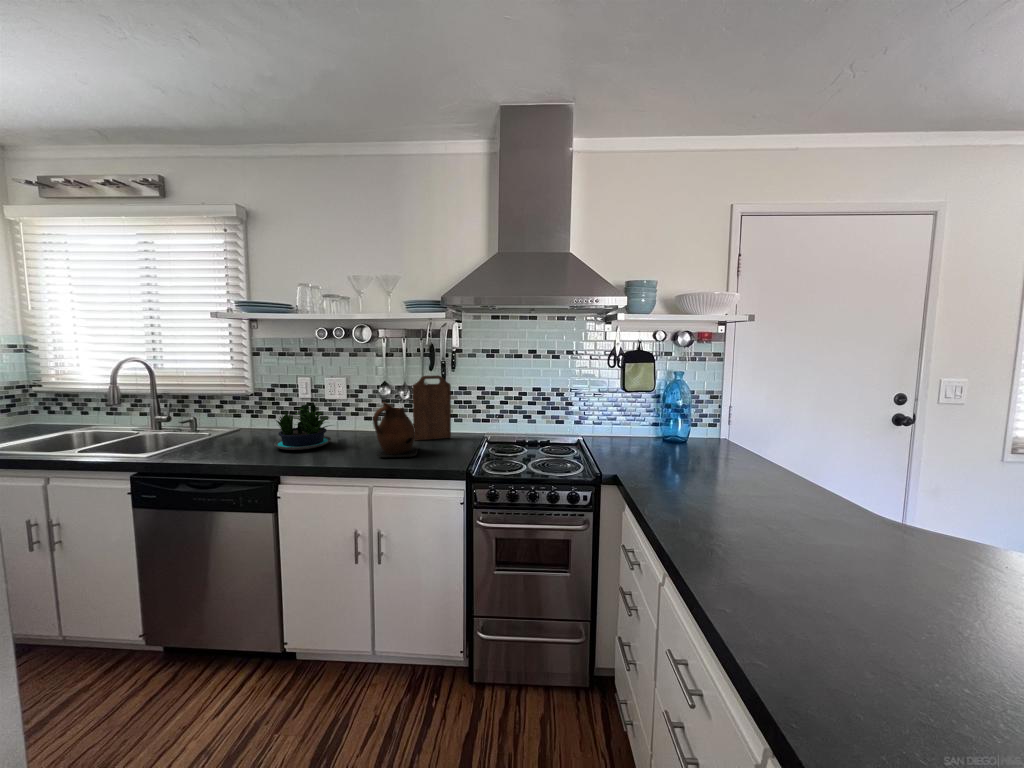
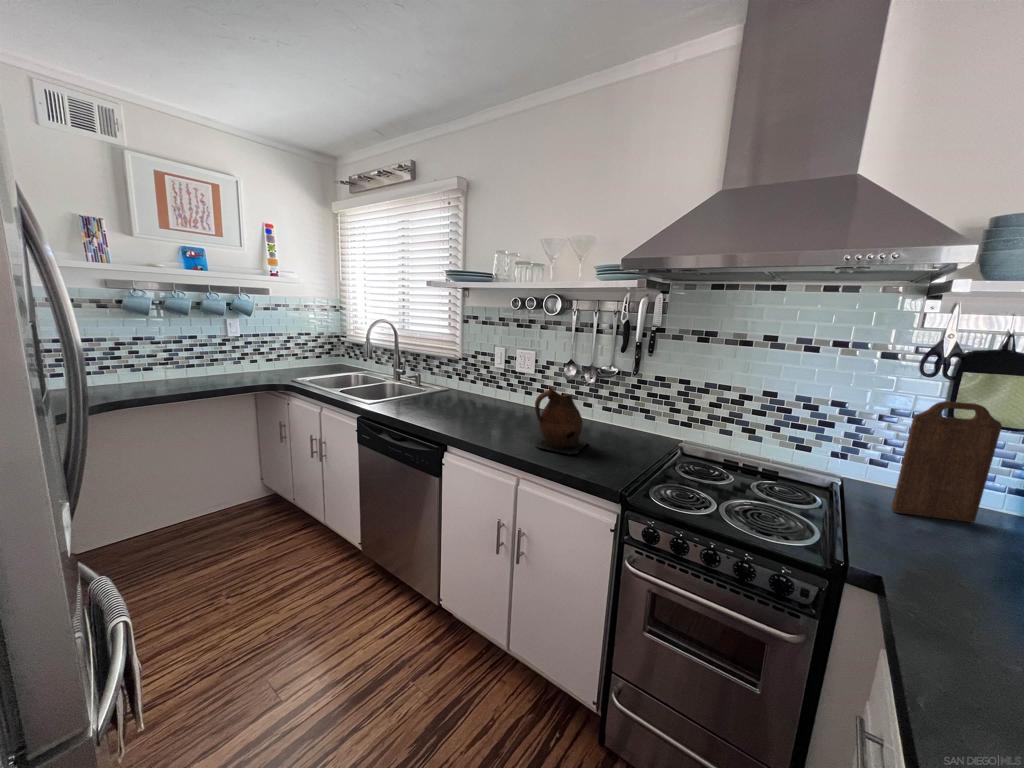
cutting board: present [413,375,451,440] -> present [891,401,1002,523]
potted plant: present [274,404,331,450] -> none [456,376,512,421]

